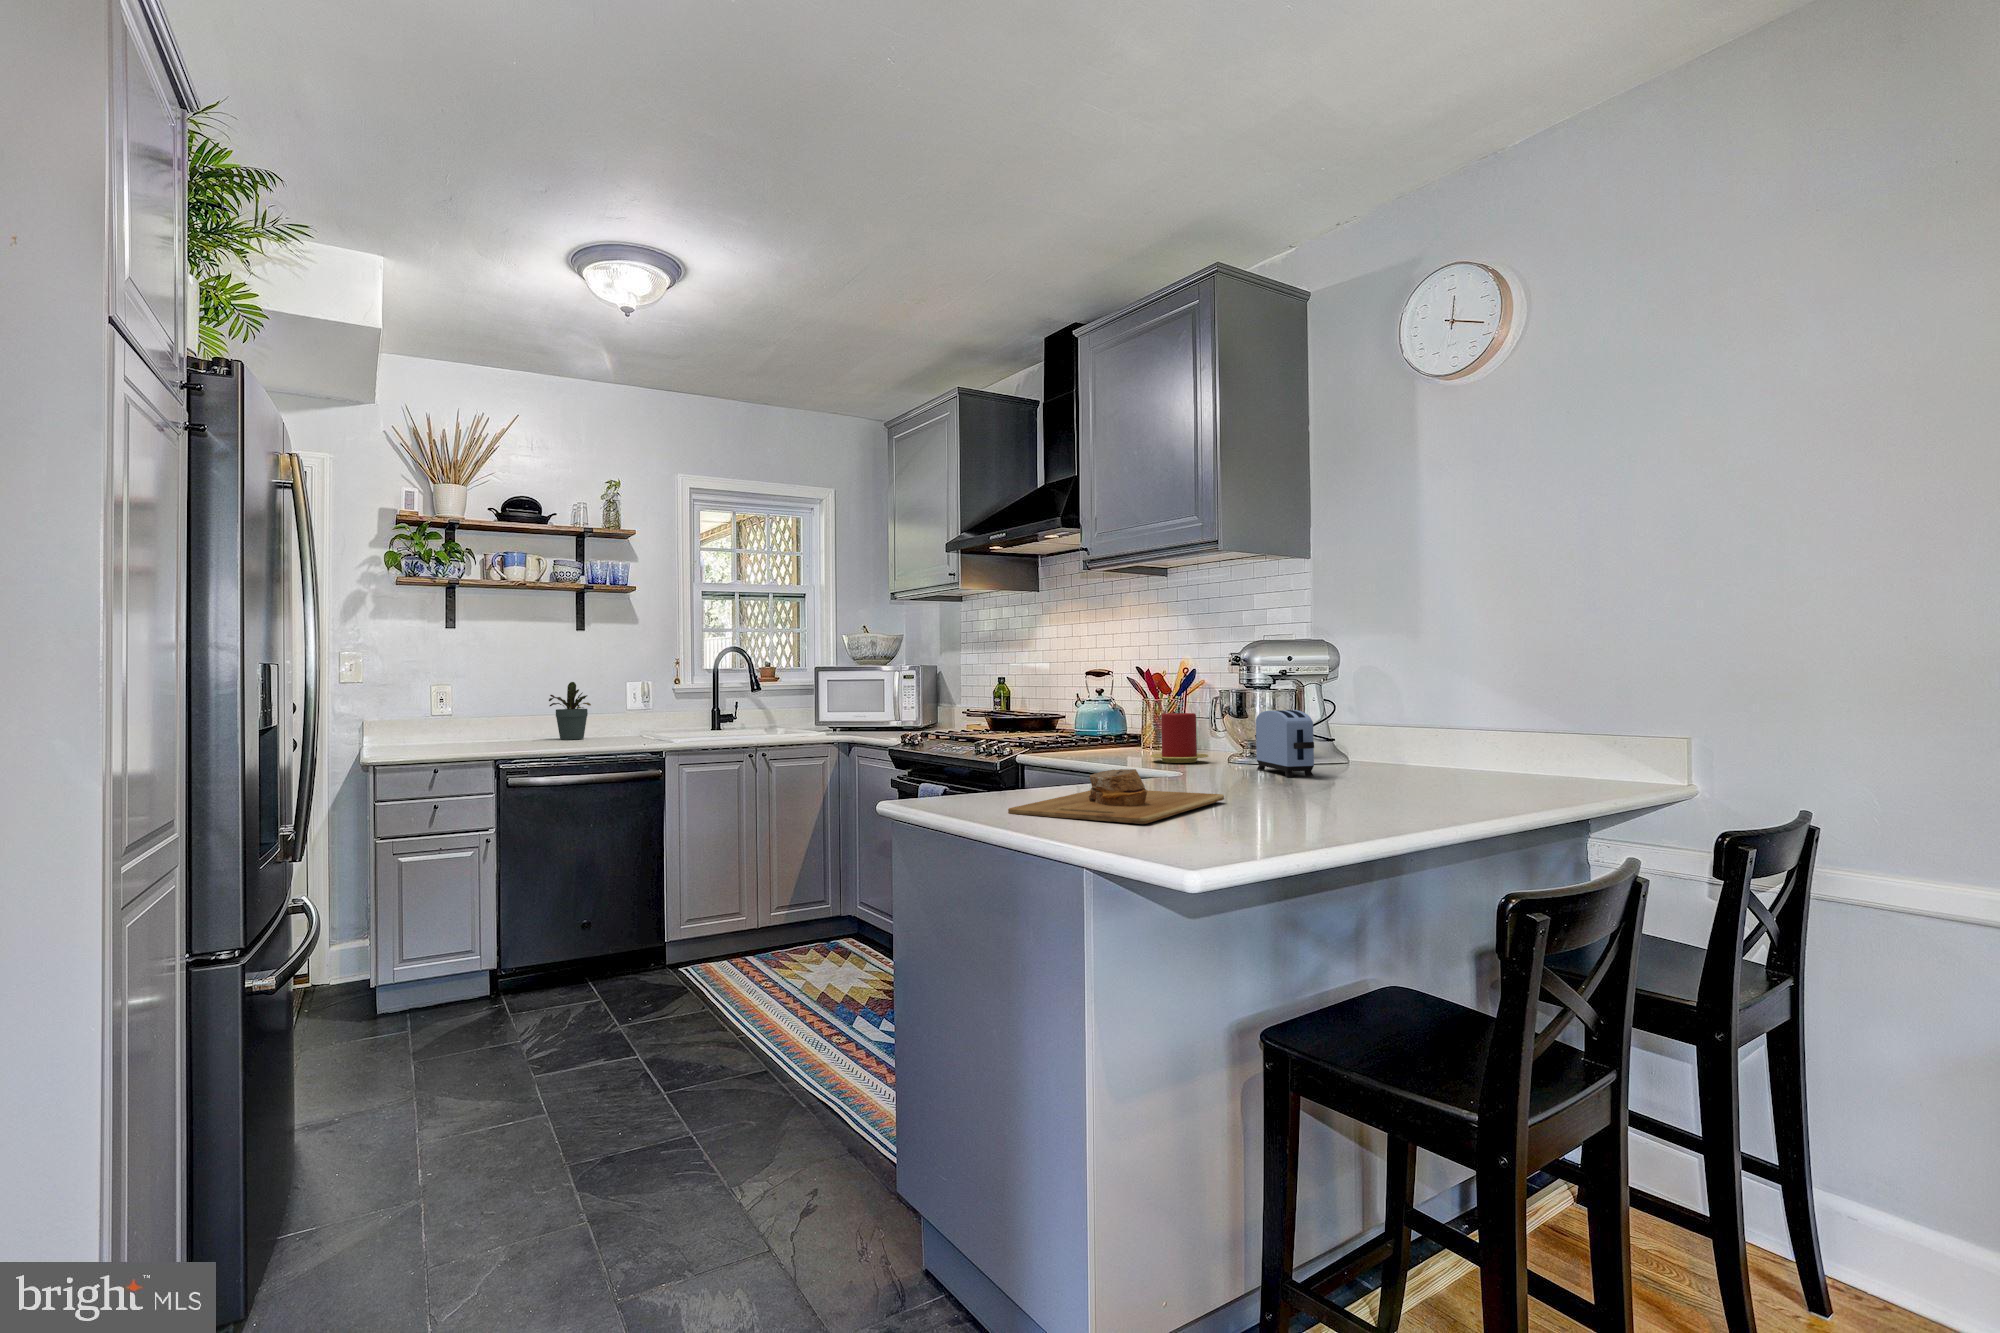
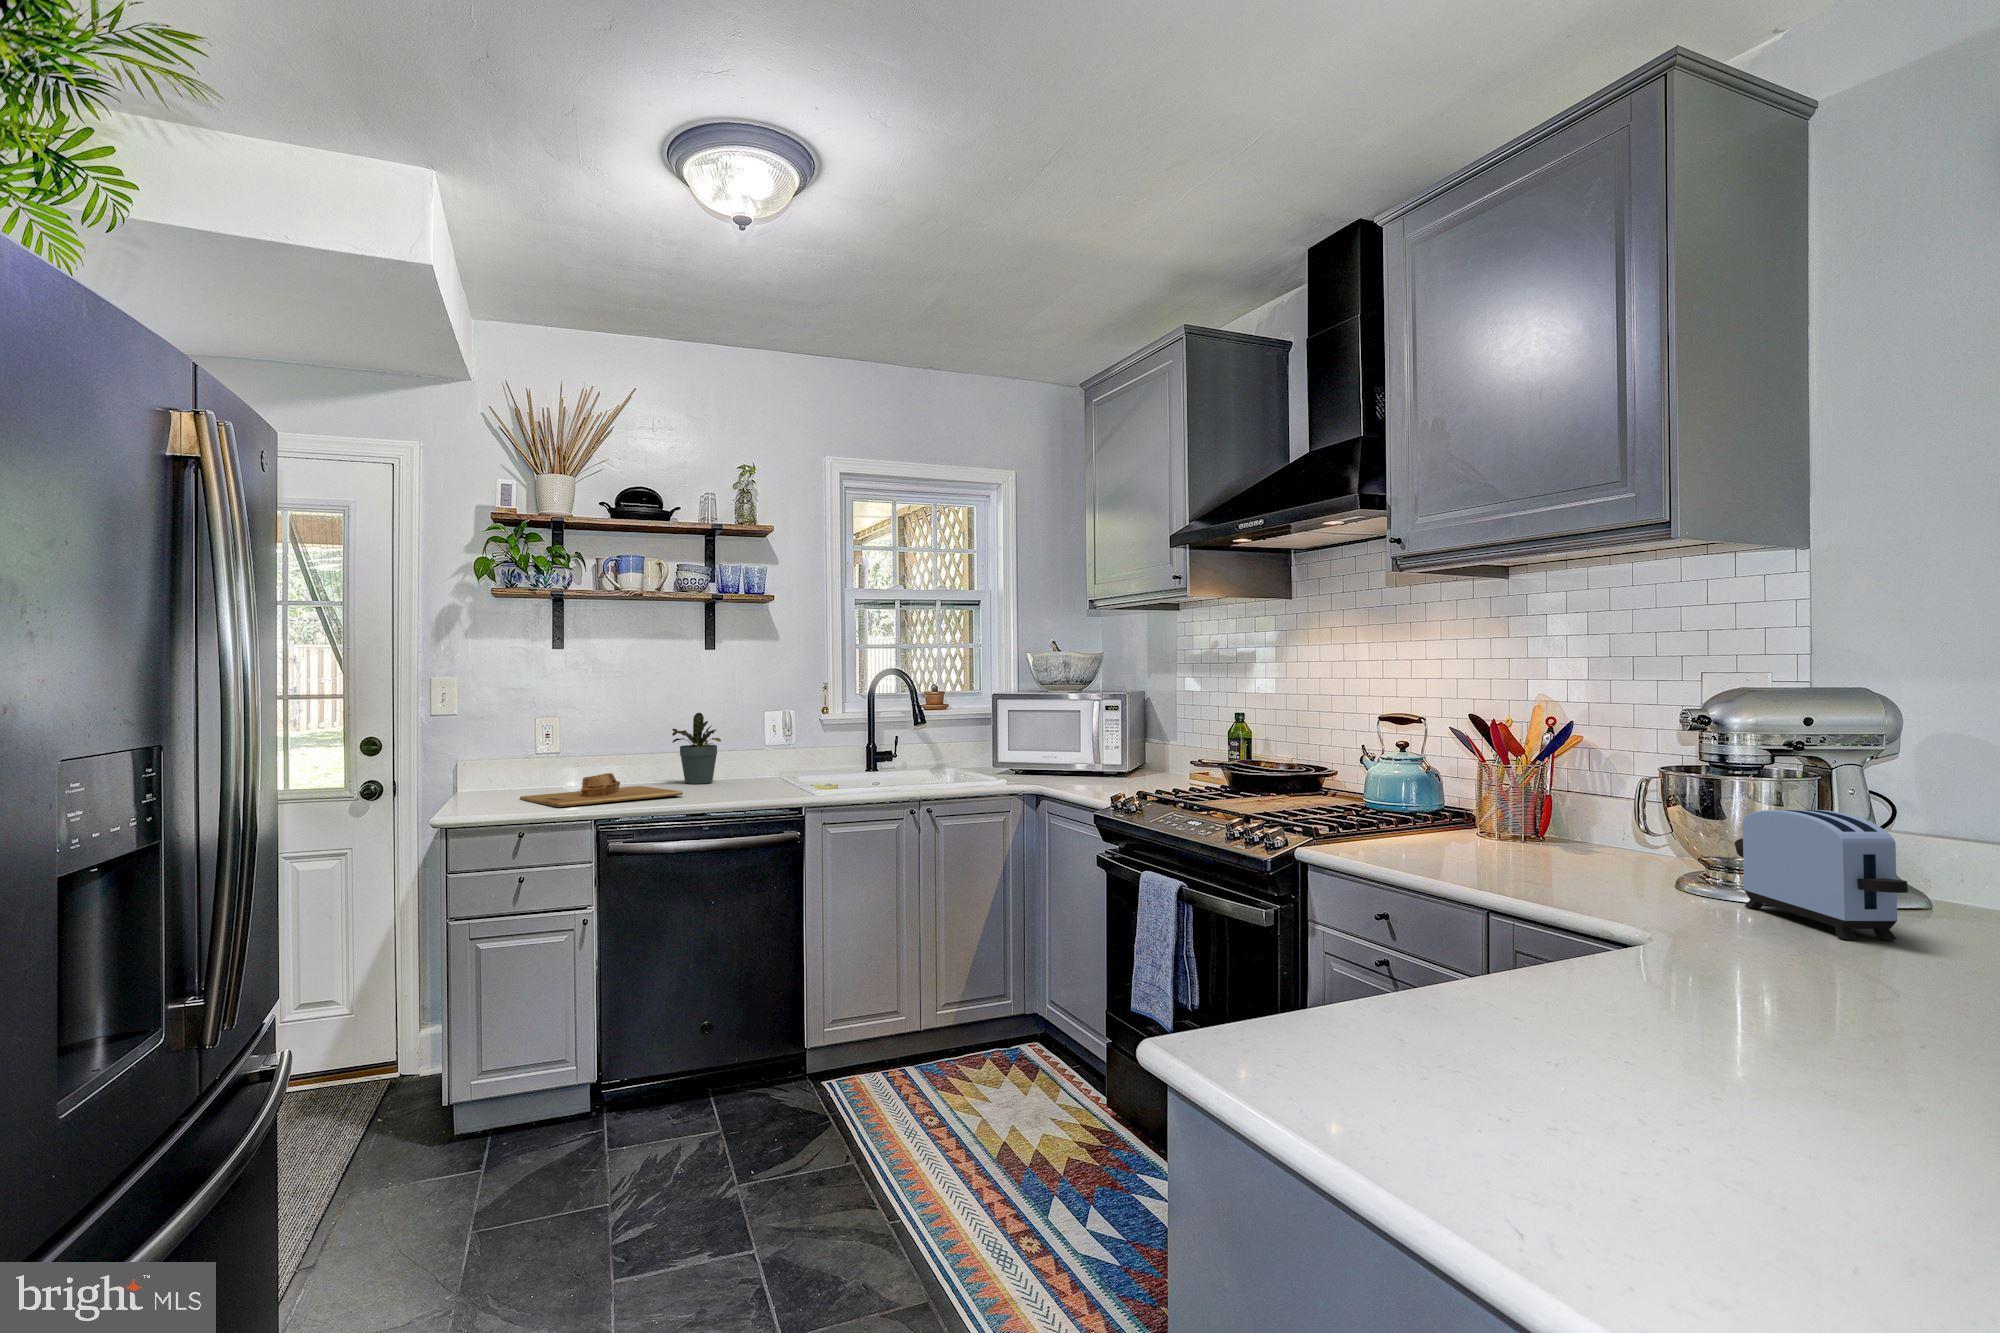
candle: present [1151,713,1208,763] -> none [1520,793,1625,877]
cutting board: present [1008,769,1224,824] -> present [520,773,683,807]

